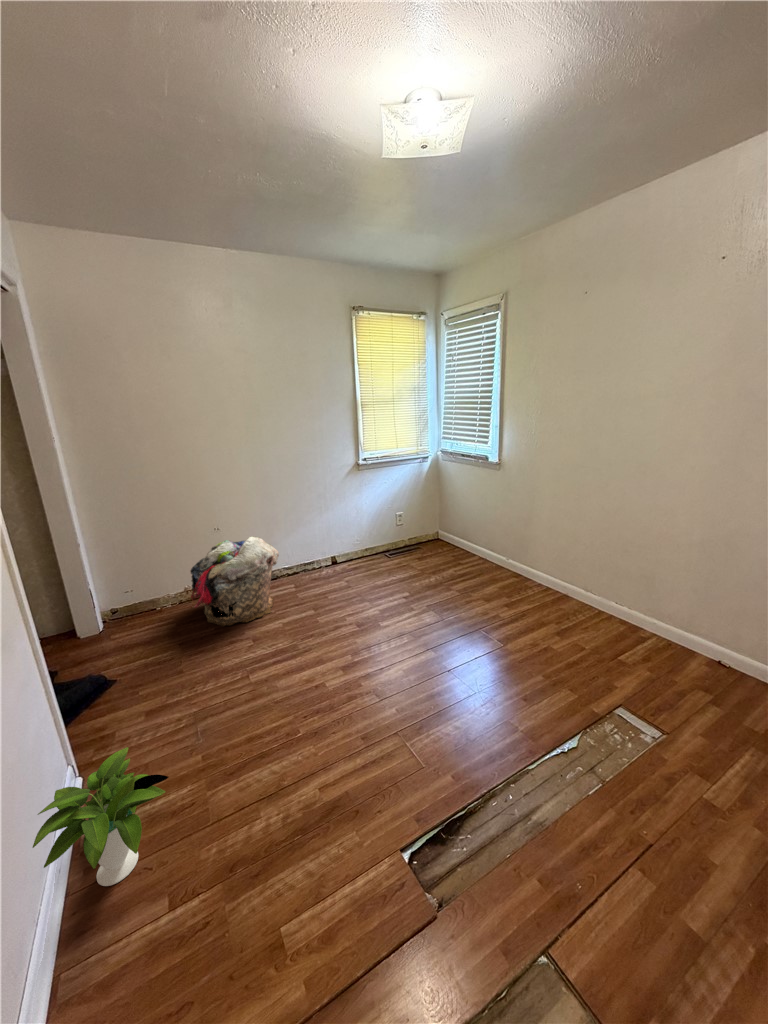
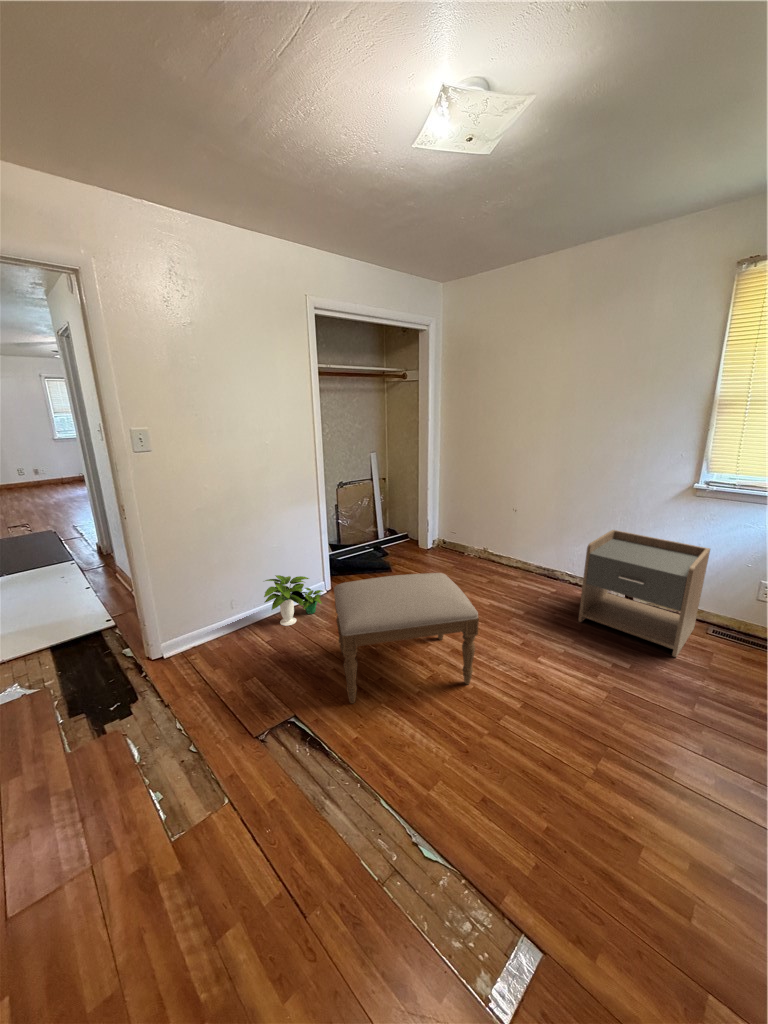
nightstand: none [320,504,404,593] -> present [578,530,710,657]
laundry basket: present [191,536,279,626] -> none [454,520,546,595]
ottoman: none [264,596,400,778] -> present [334,573,479,703]

